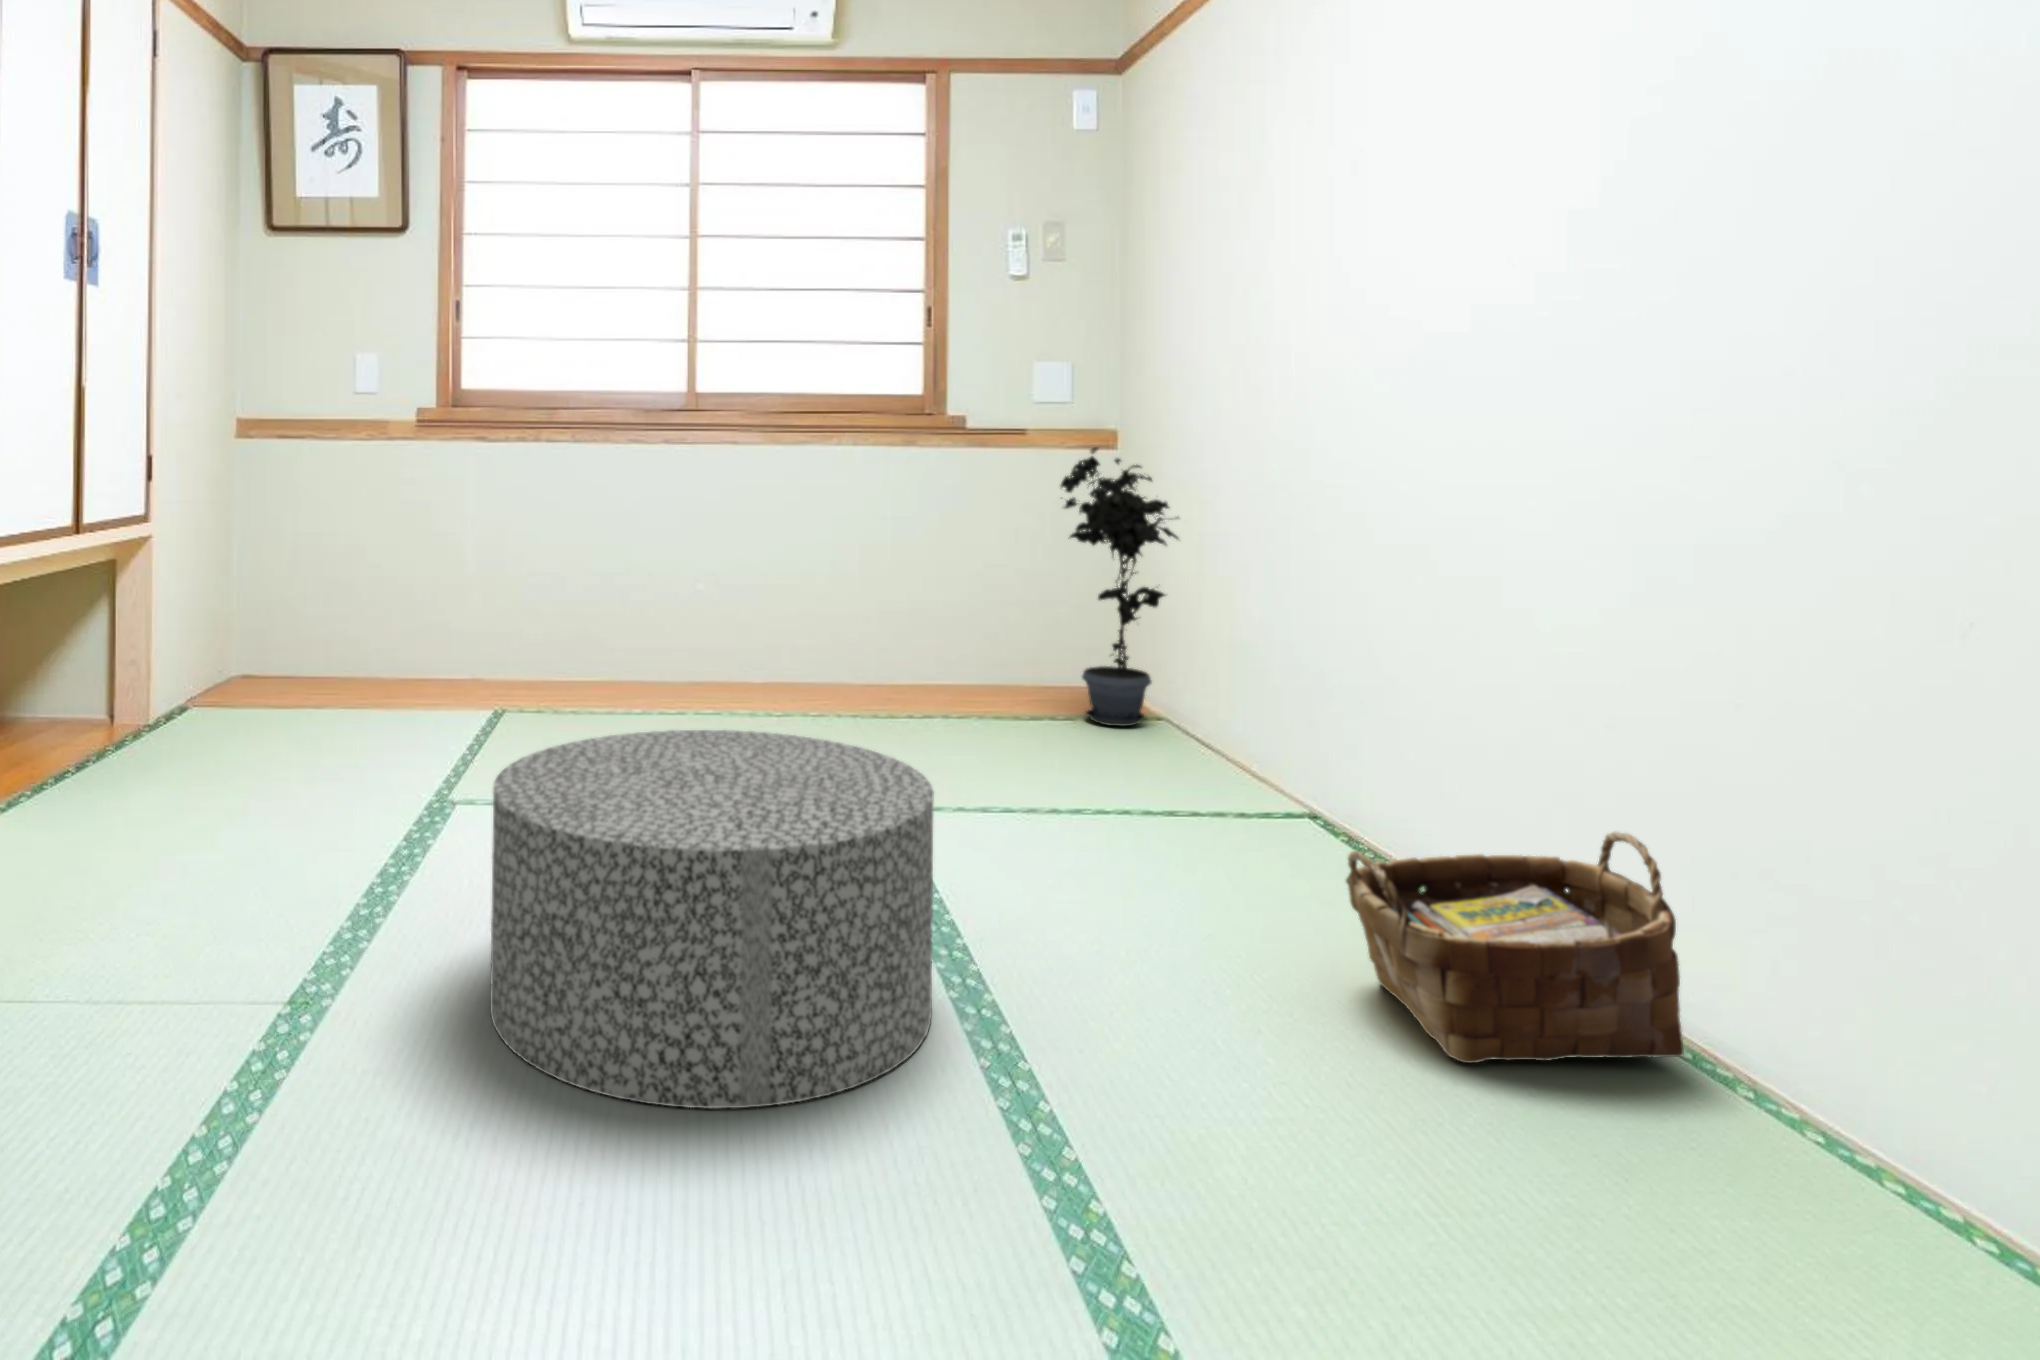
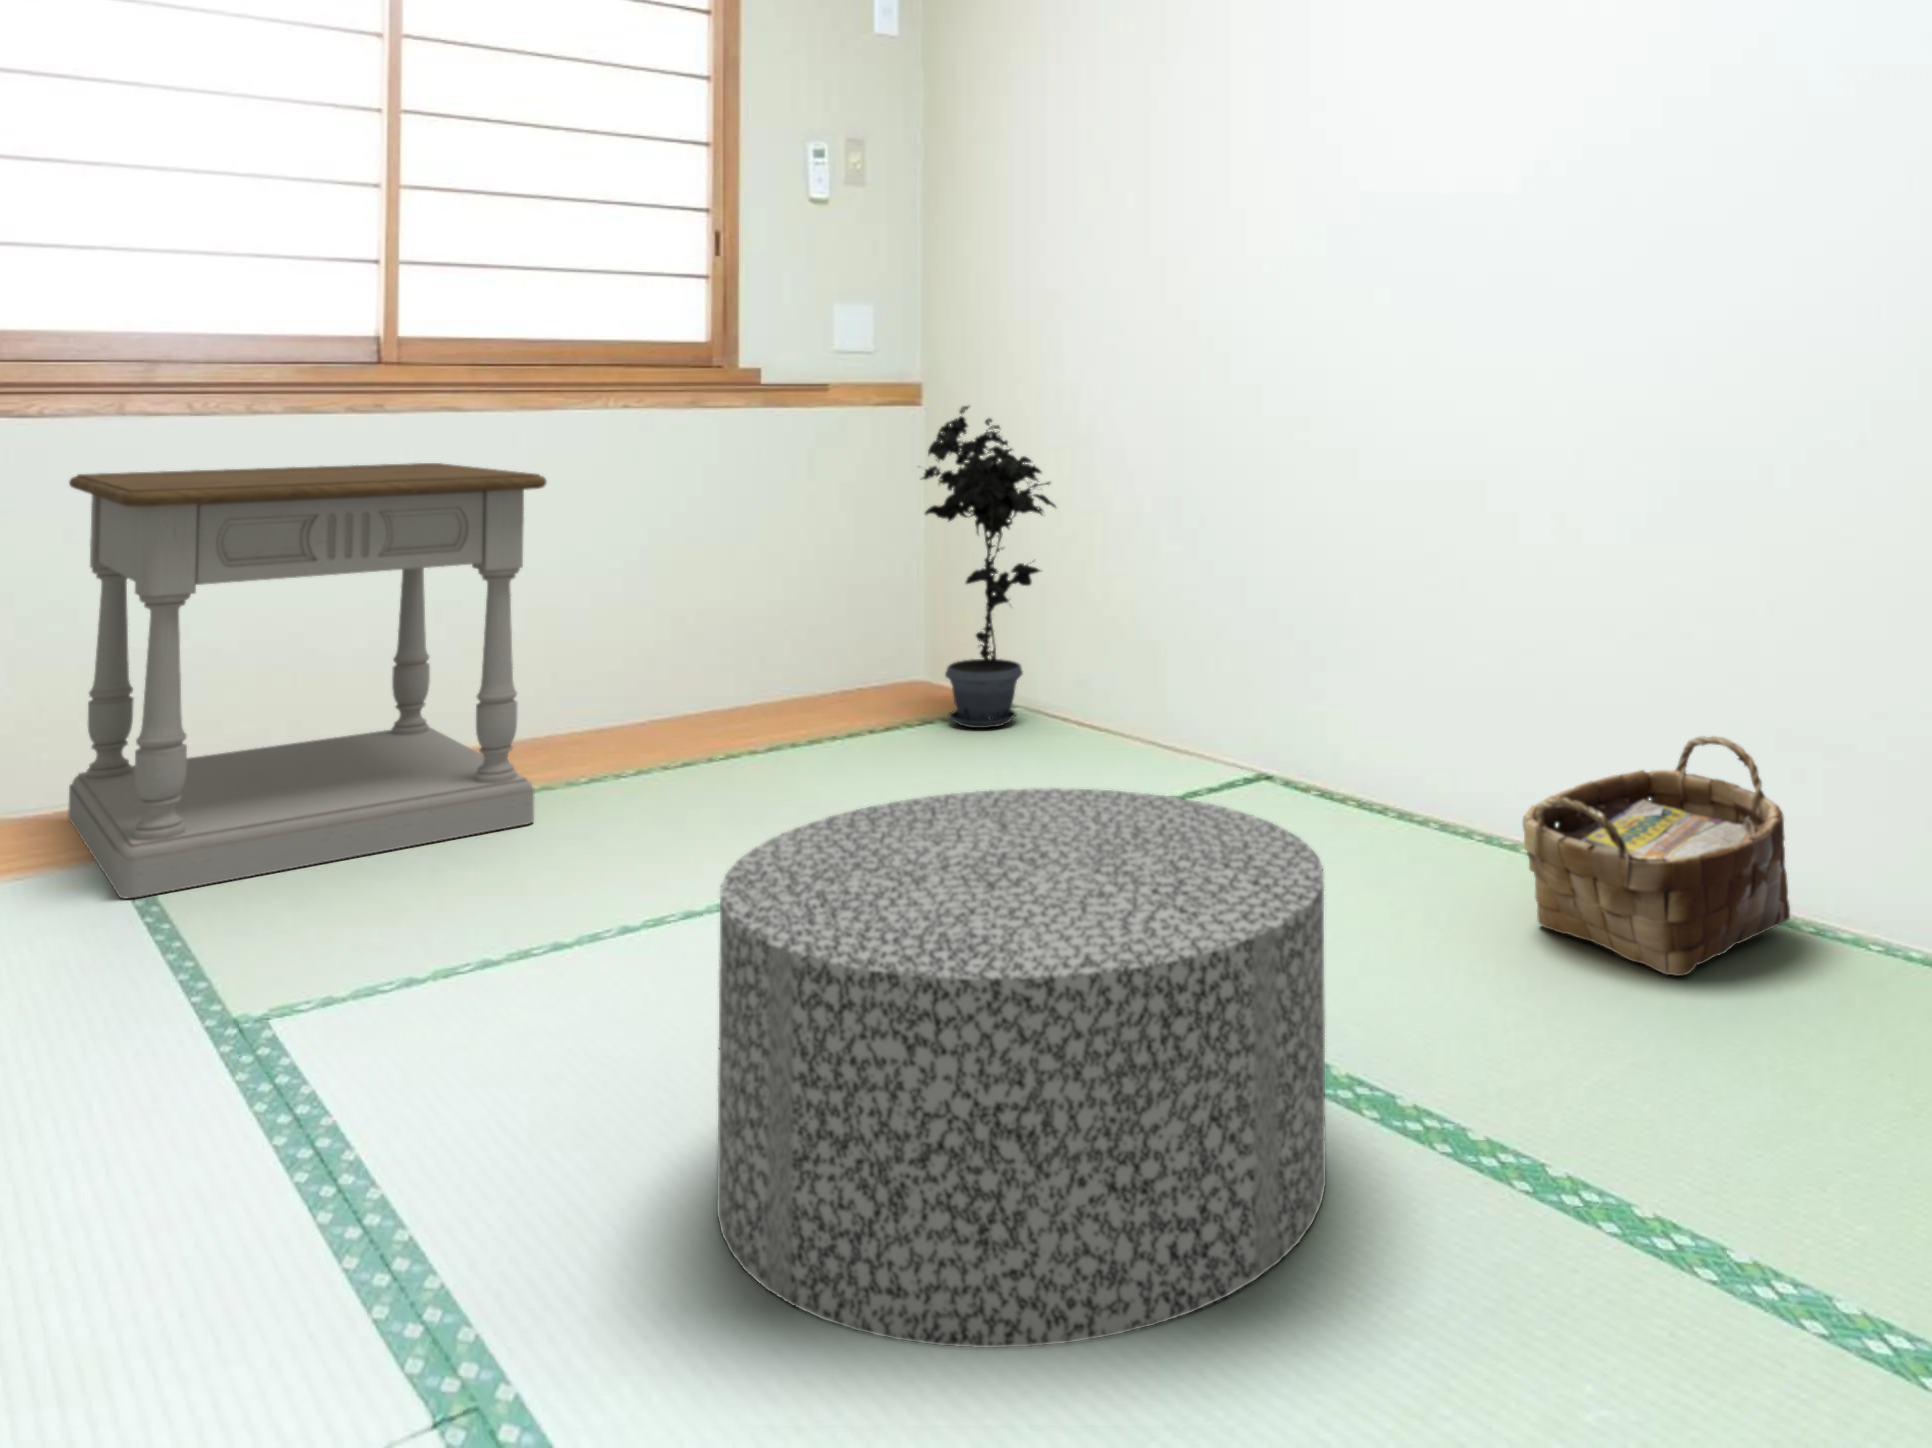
side table: none [475,476,726,731] -> present [68,463,547,899]

